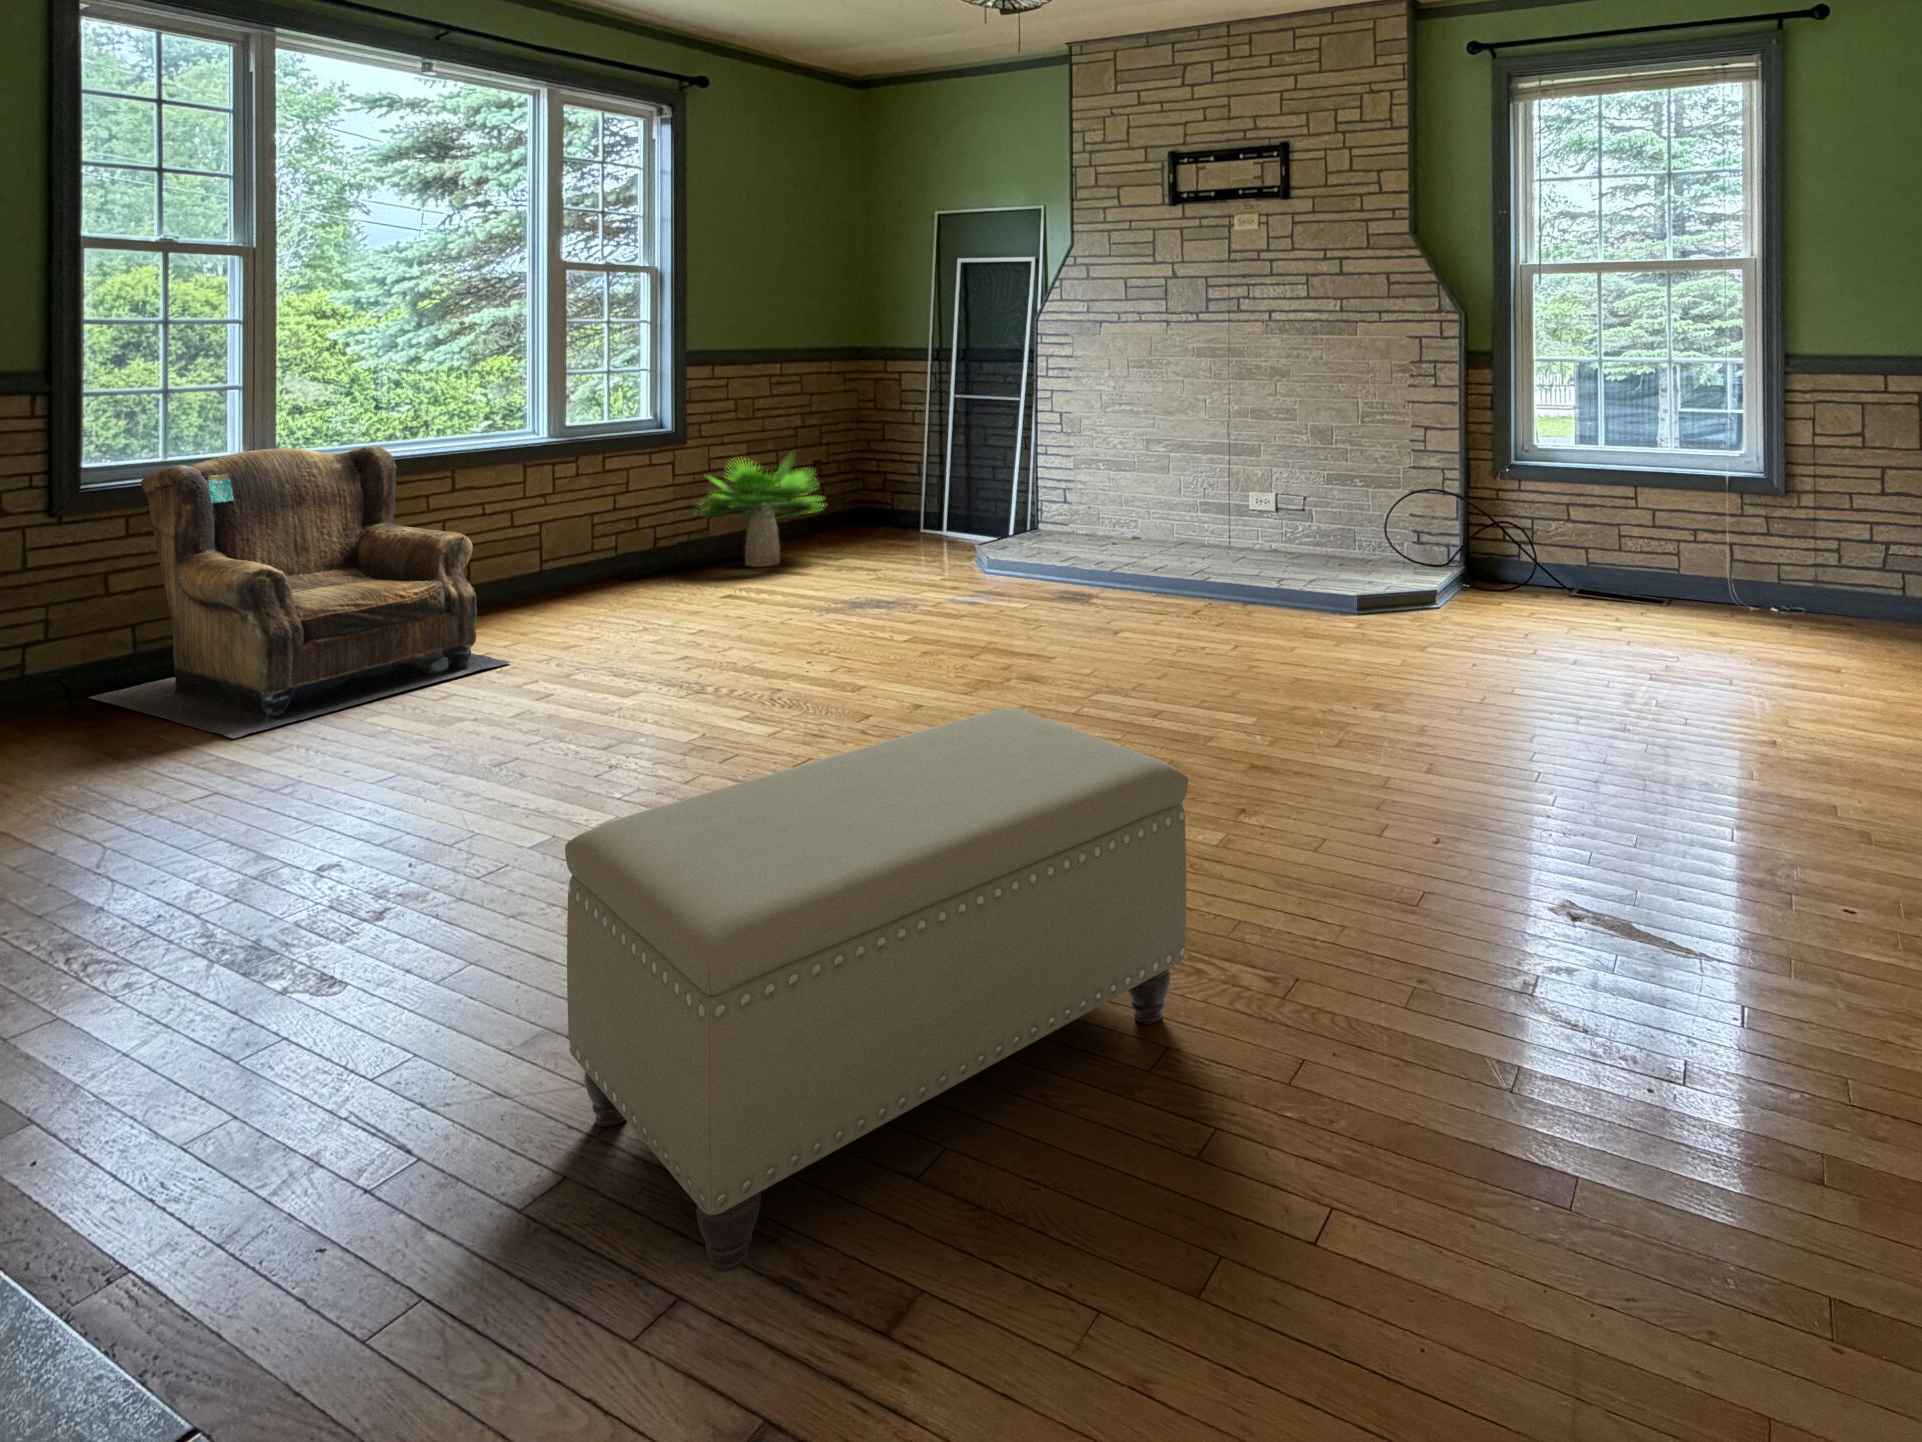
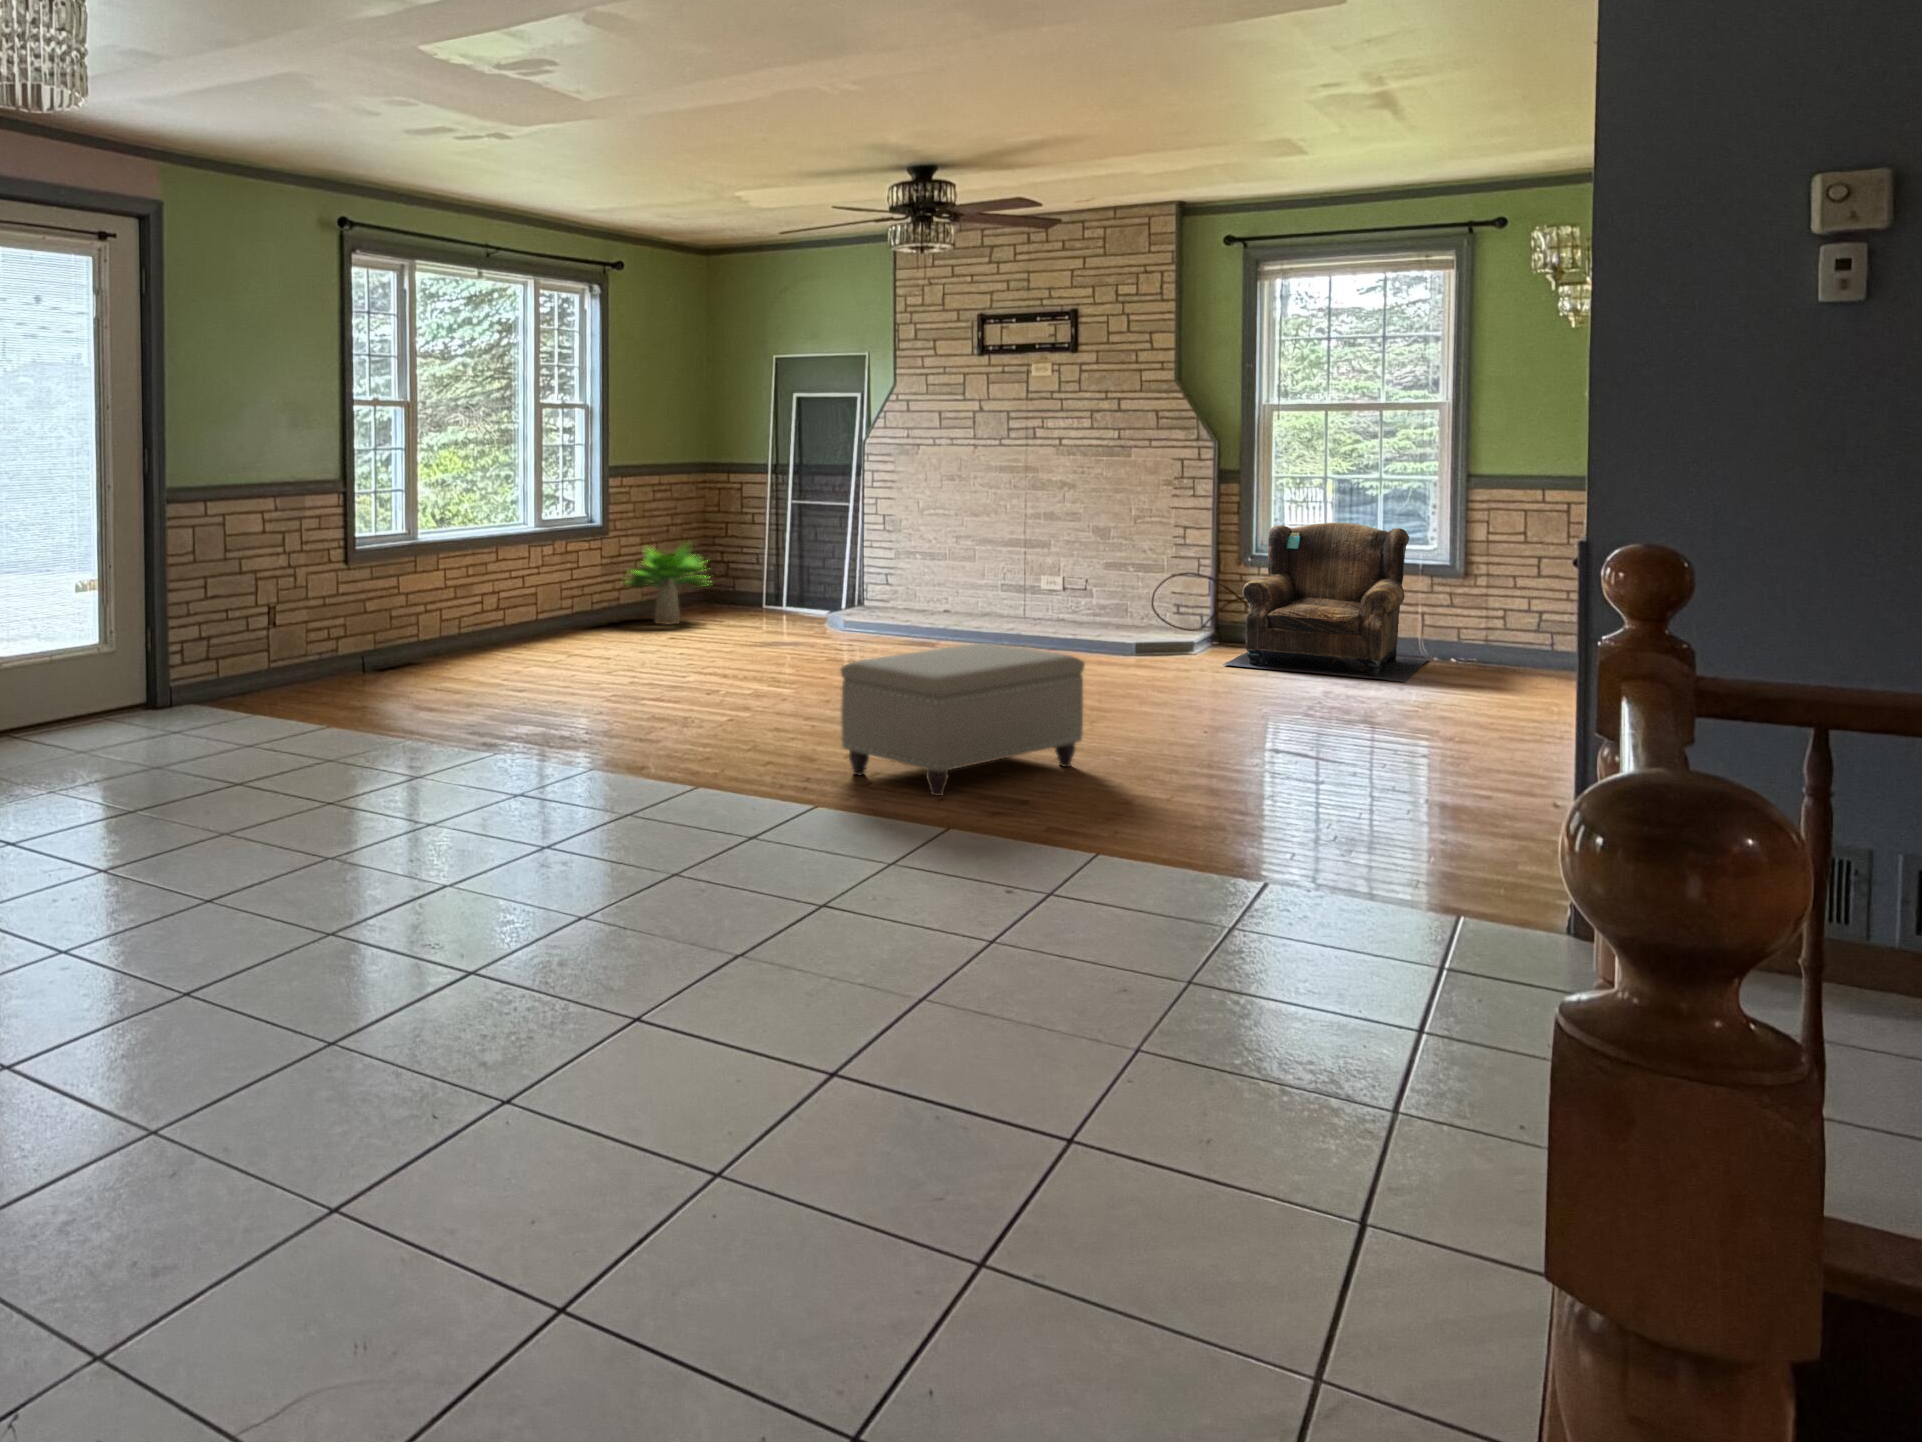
armchair: present [89,446,511,738] -> present [1223,523,1428,682]

